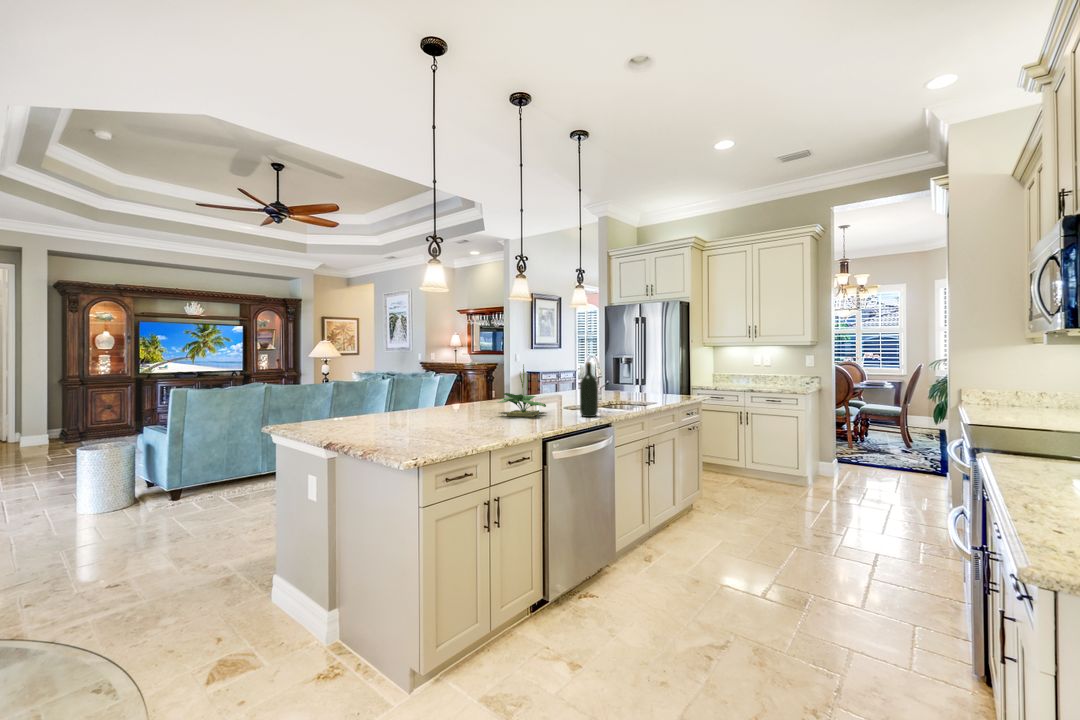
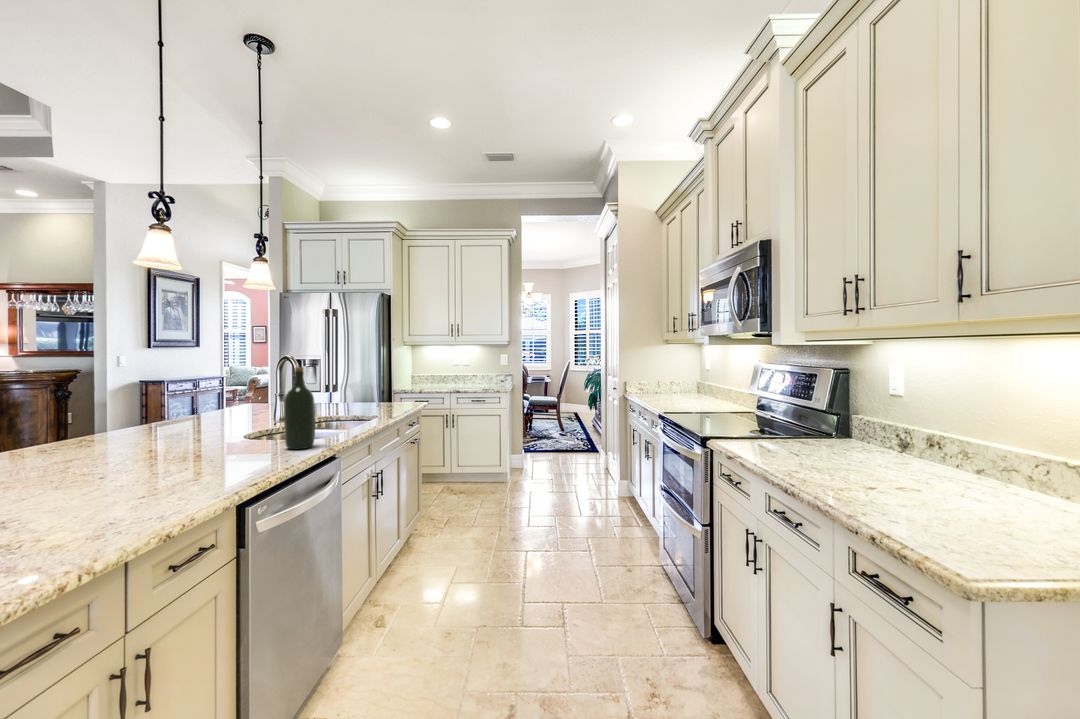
potted plant: present [498,365,546,417] -> none [115,370,221,466]

